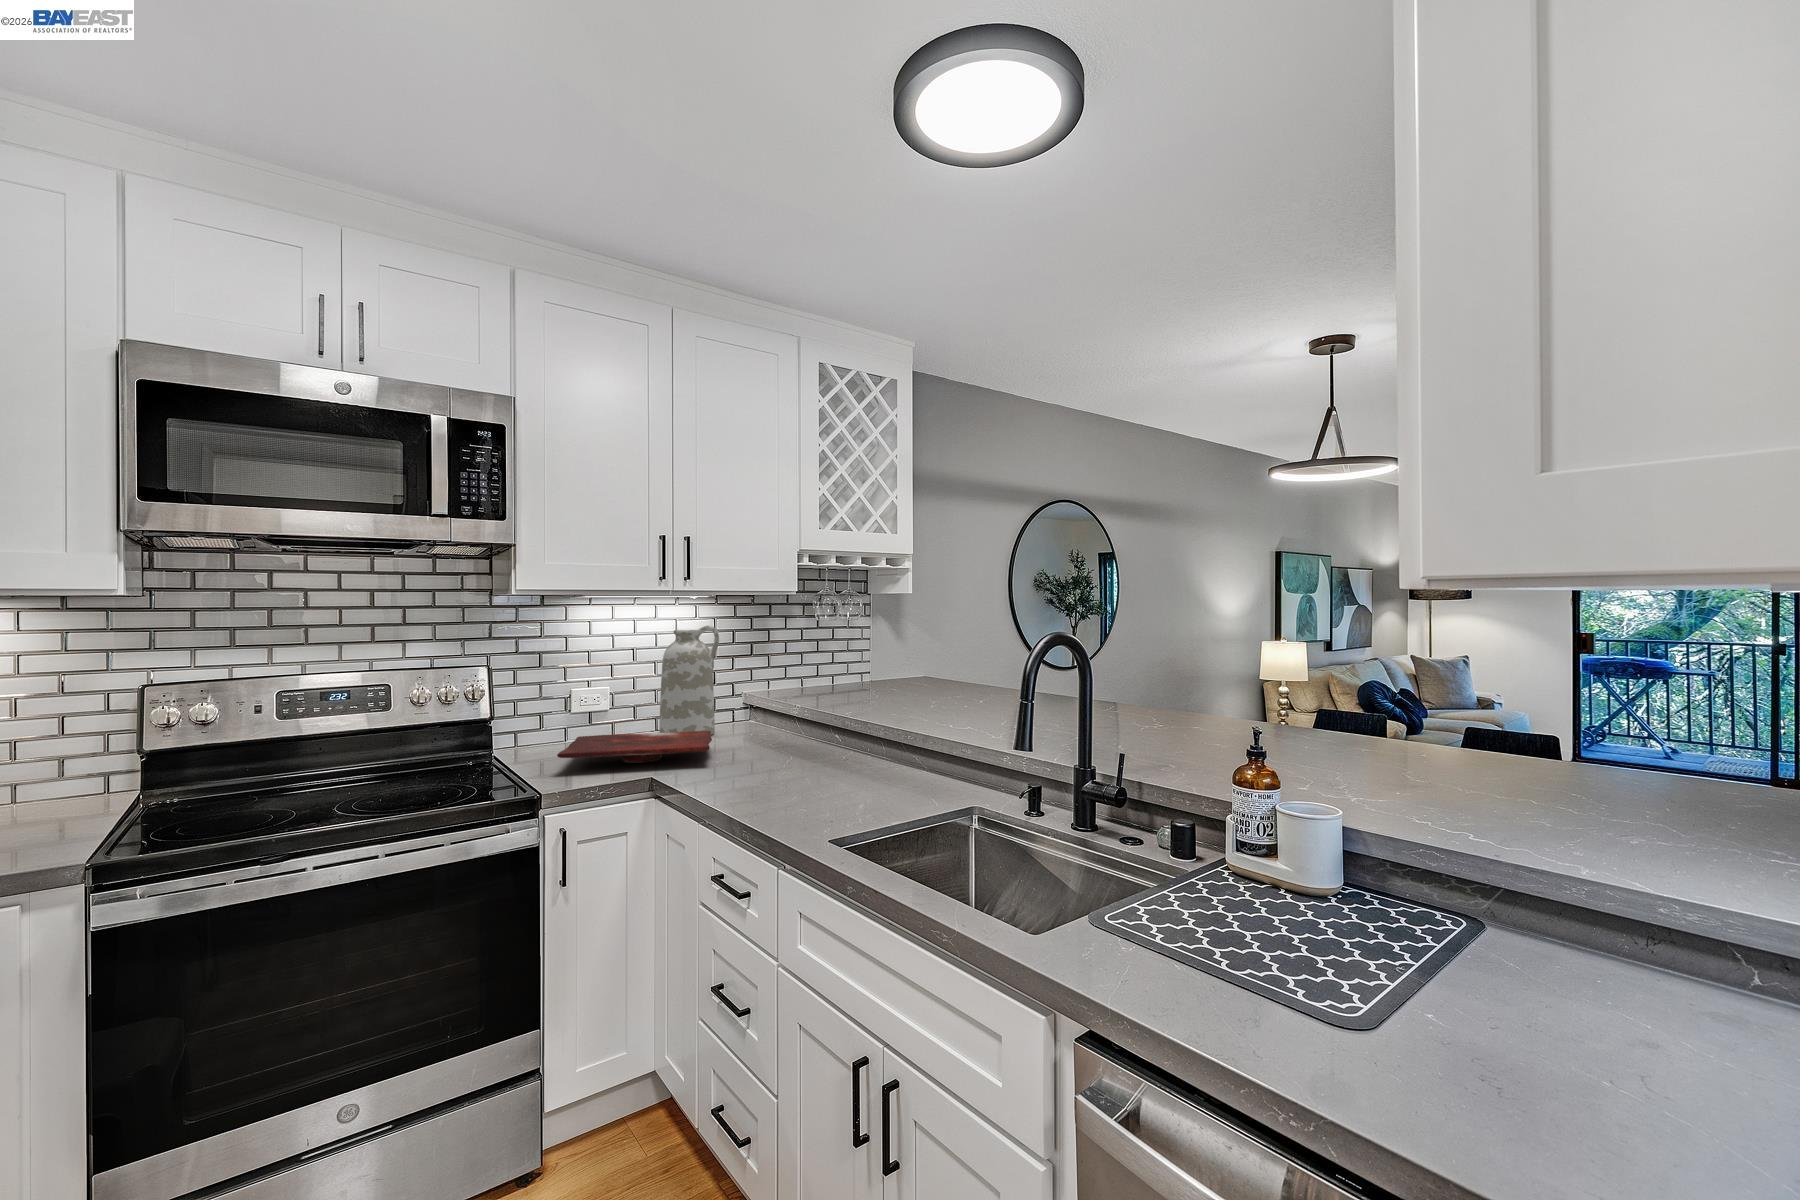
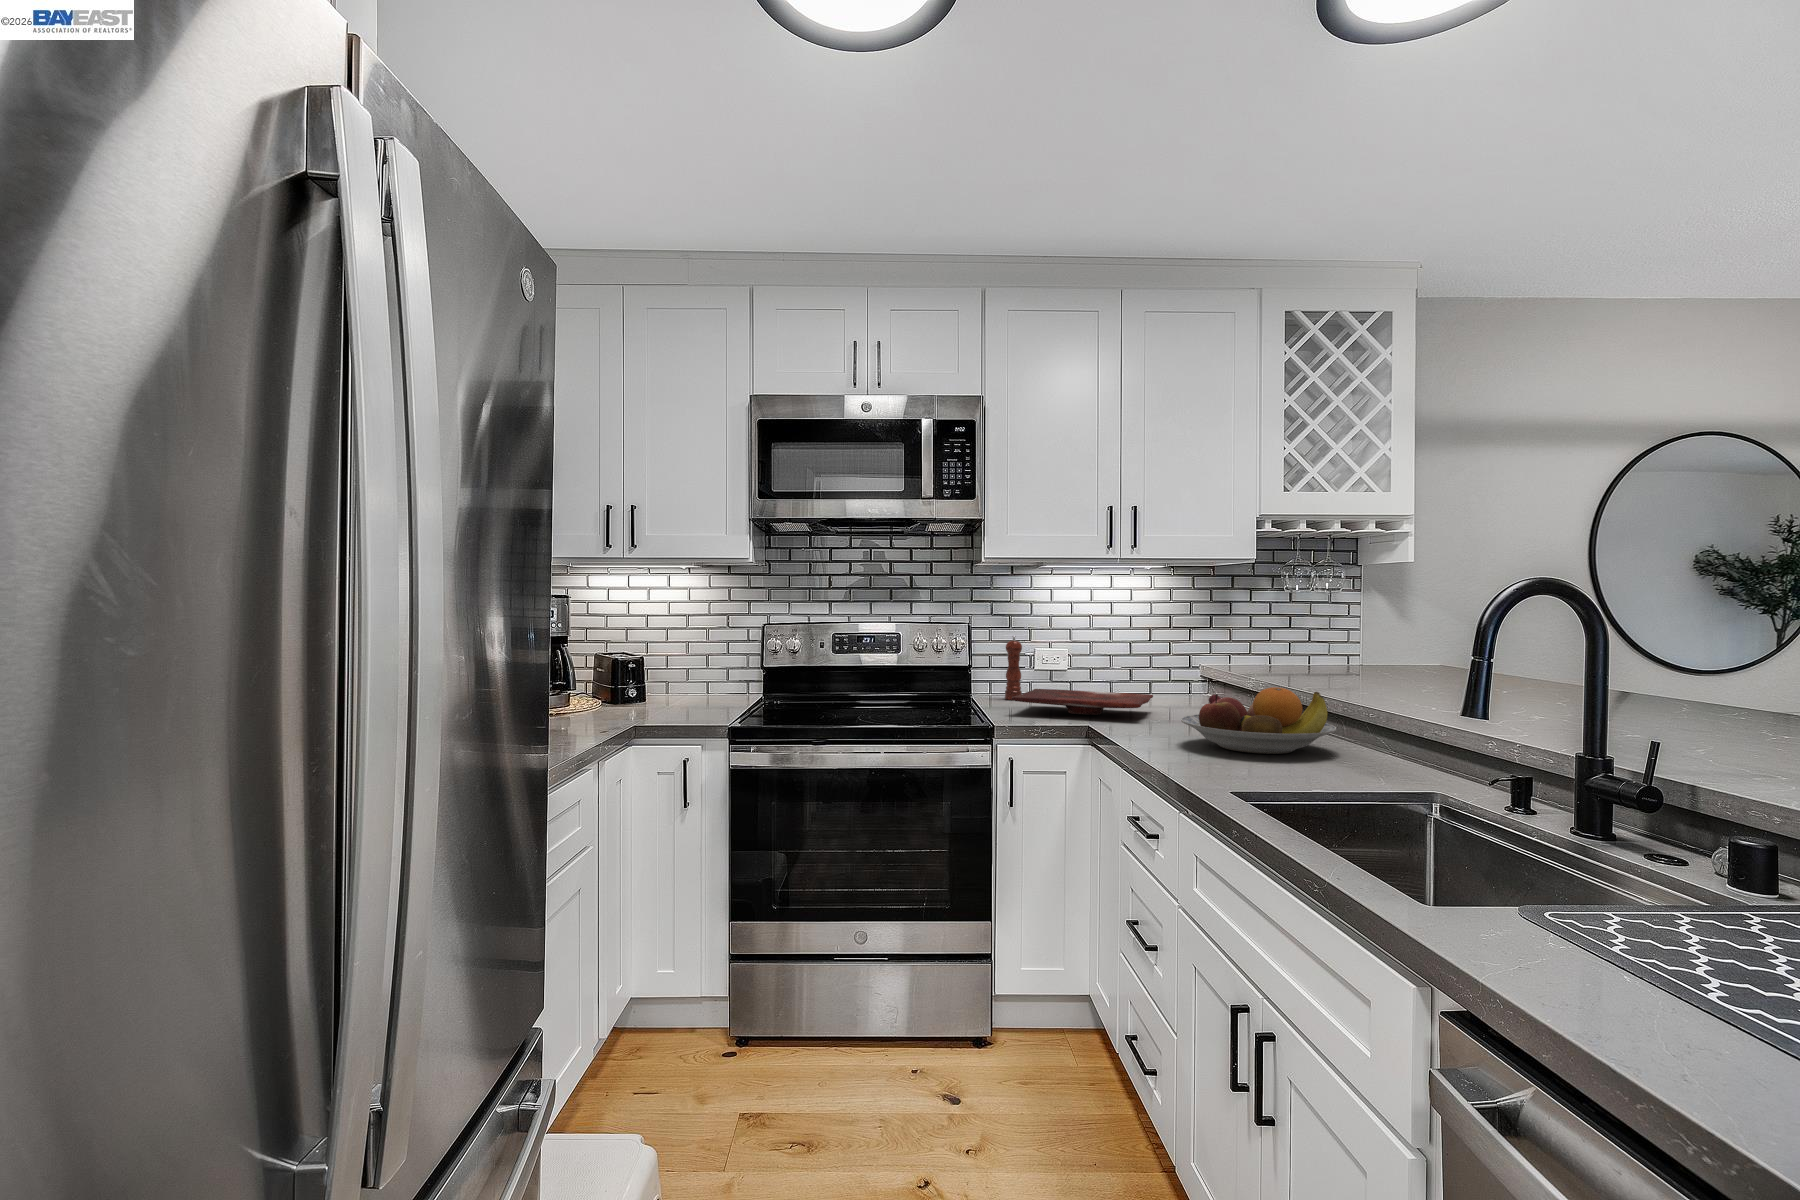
vase: present [660,626,719,735] -> none [1113,595,1172,703]
pepper mill: none [536,676,557,750] -> present [1005,636,1022,700]
fruit bowl: none [770,723,914,793] -> present [1181,688,1336,754]

